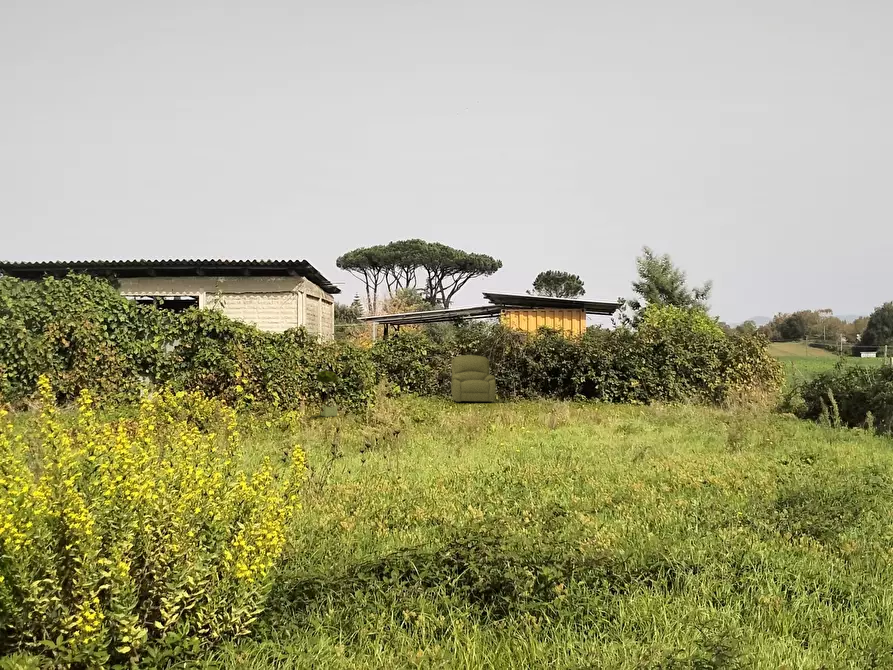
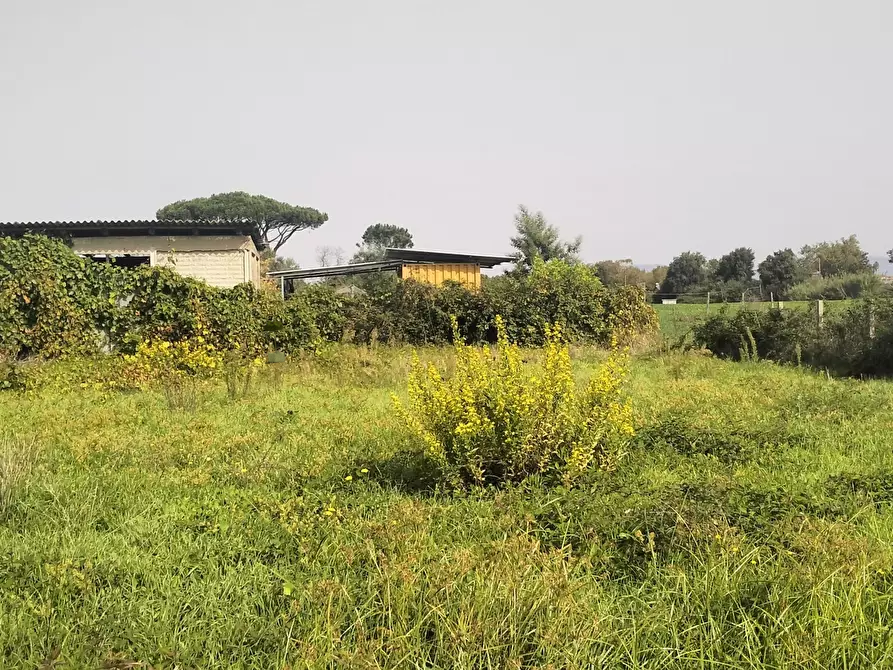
chair: present [451,355,496,403] -> none [369,307,414,351]

